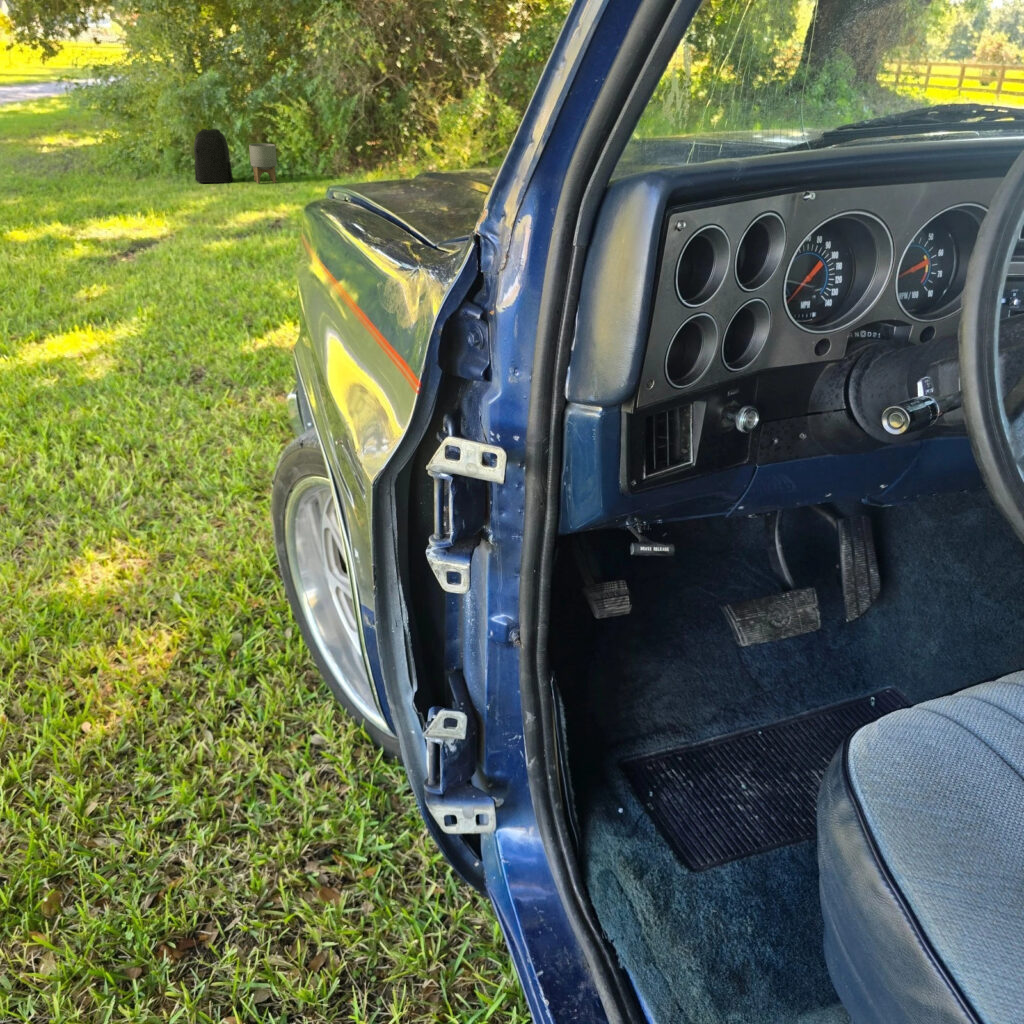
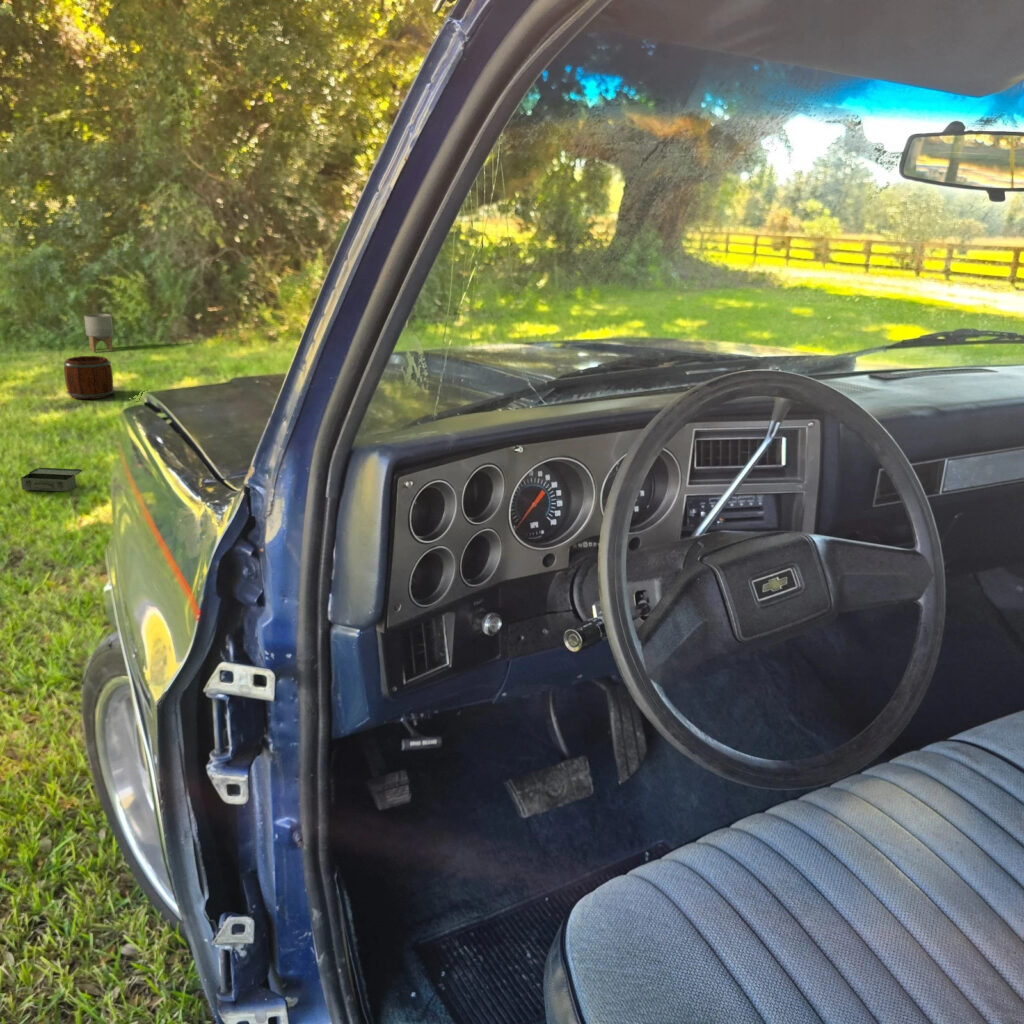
backpack: present [194,129,233,183] -> none [26,299,67,352]
bucket: none [232,184,280,228] -> present [64,356,114,399]
toolbox: none [197,290,254,315] -> present [21,468,82,492]

